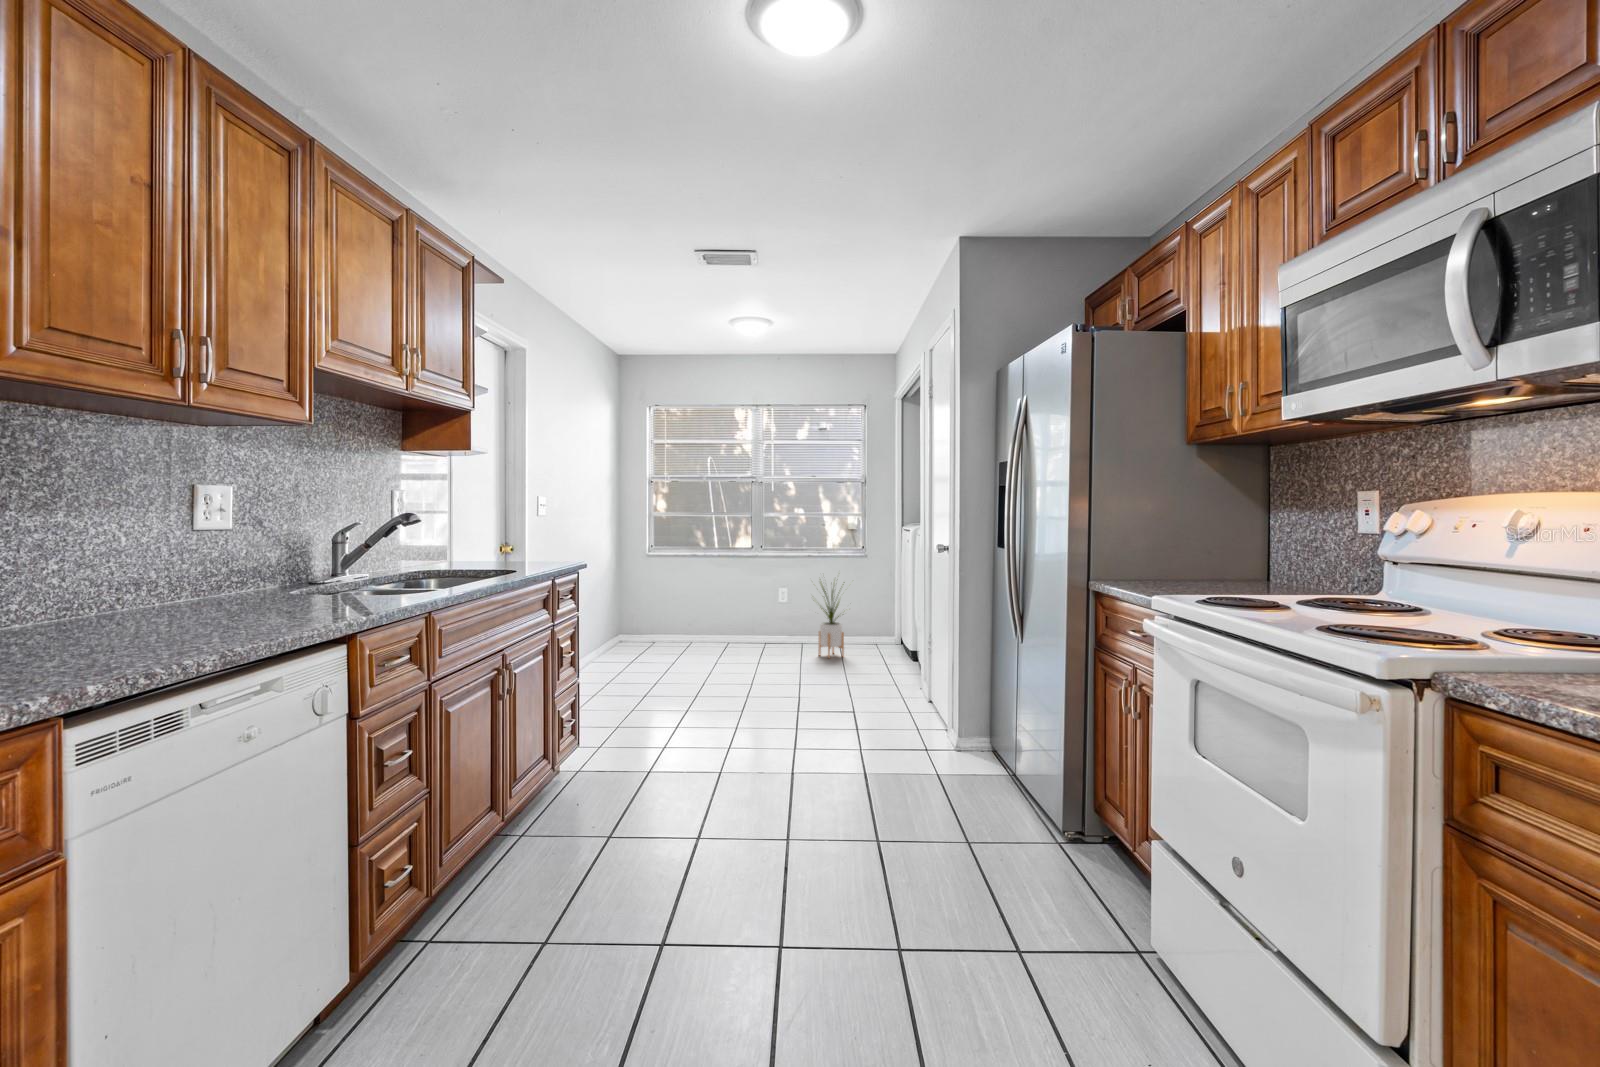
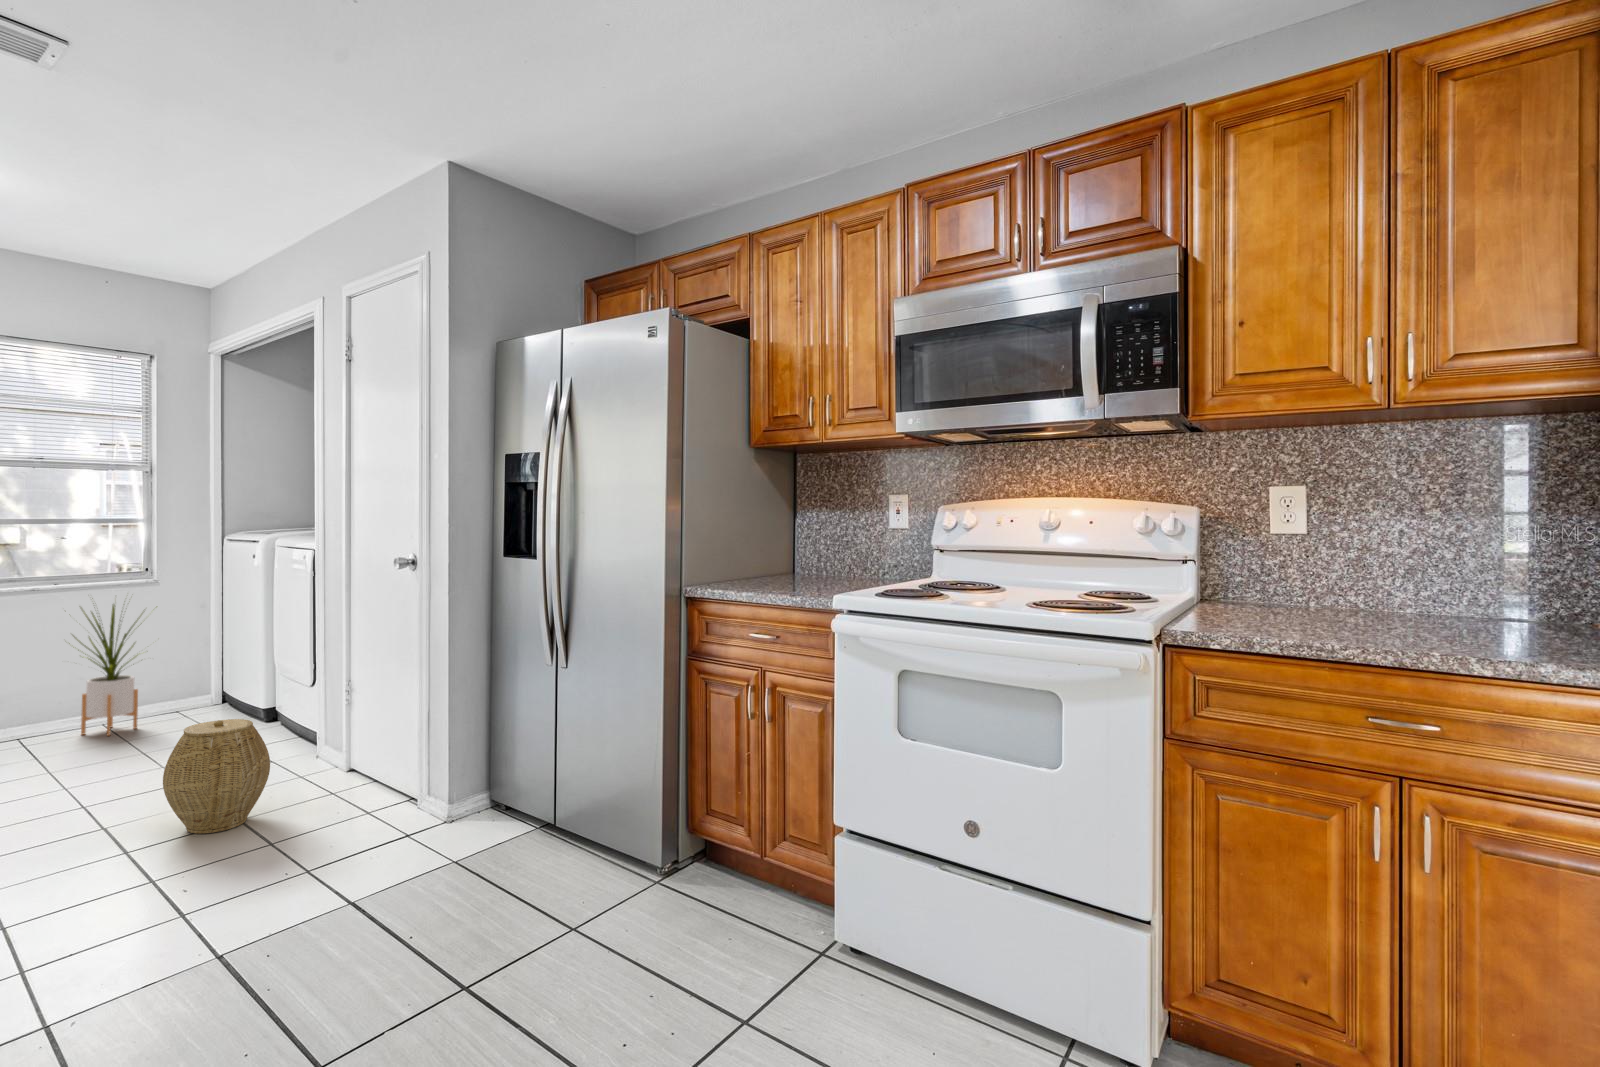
woven basket: none [812,653,865,722] -> present [163,719,270,834]

